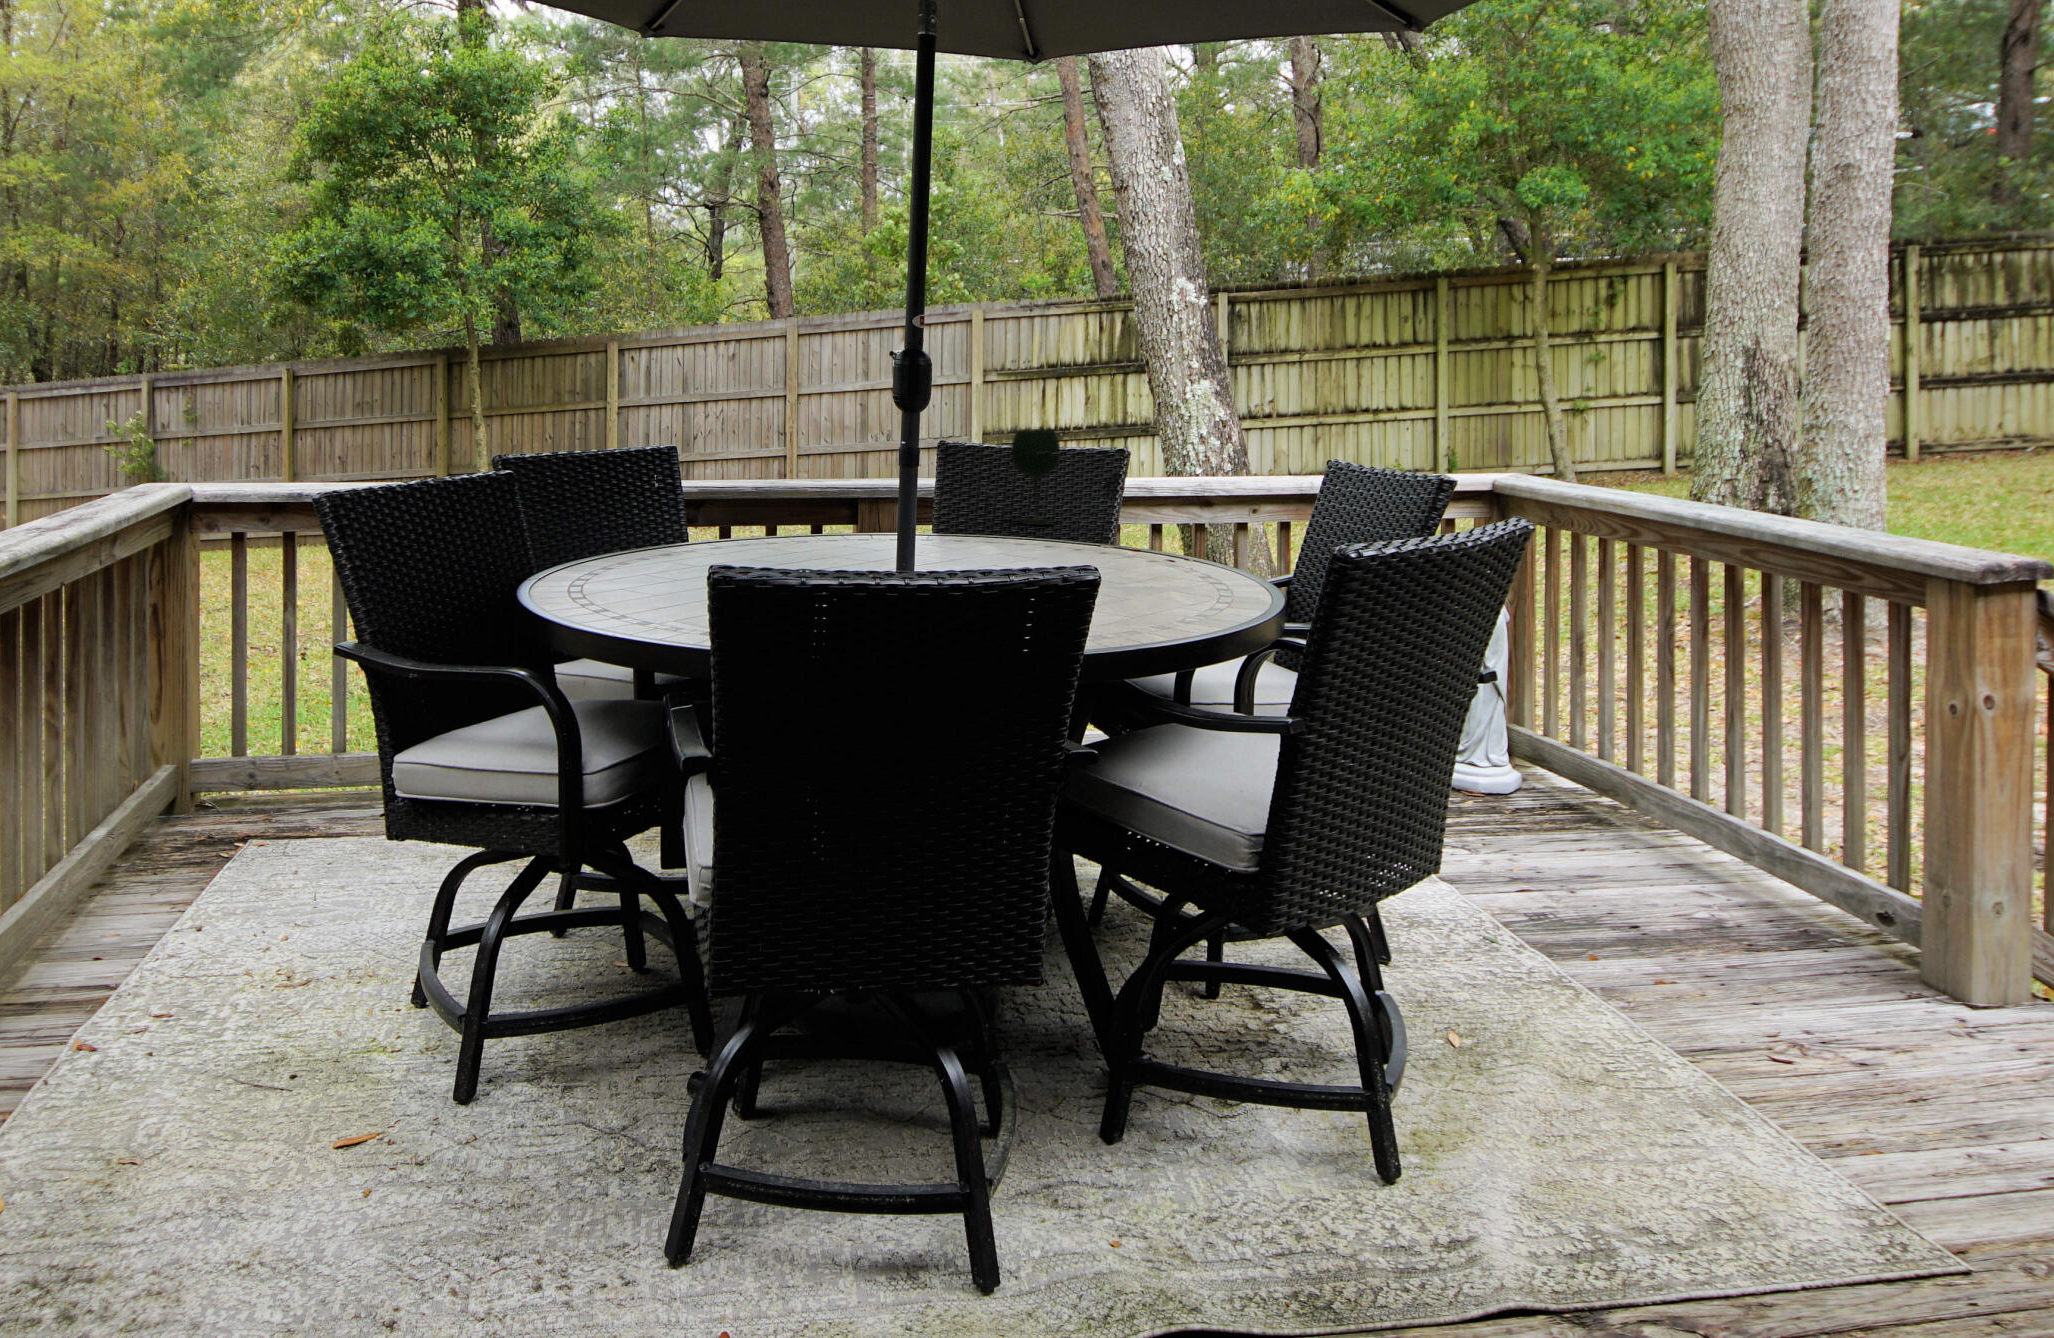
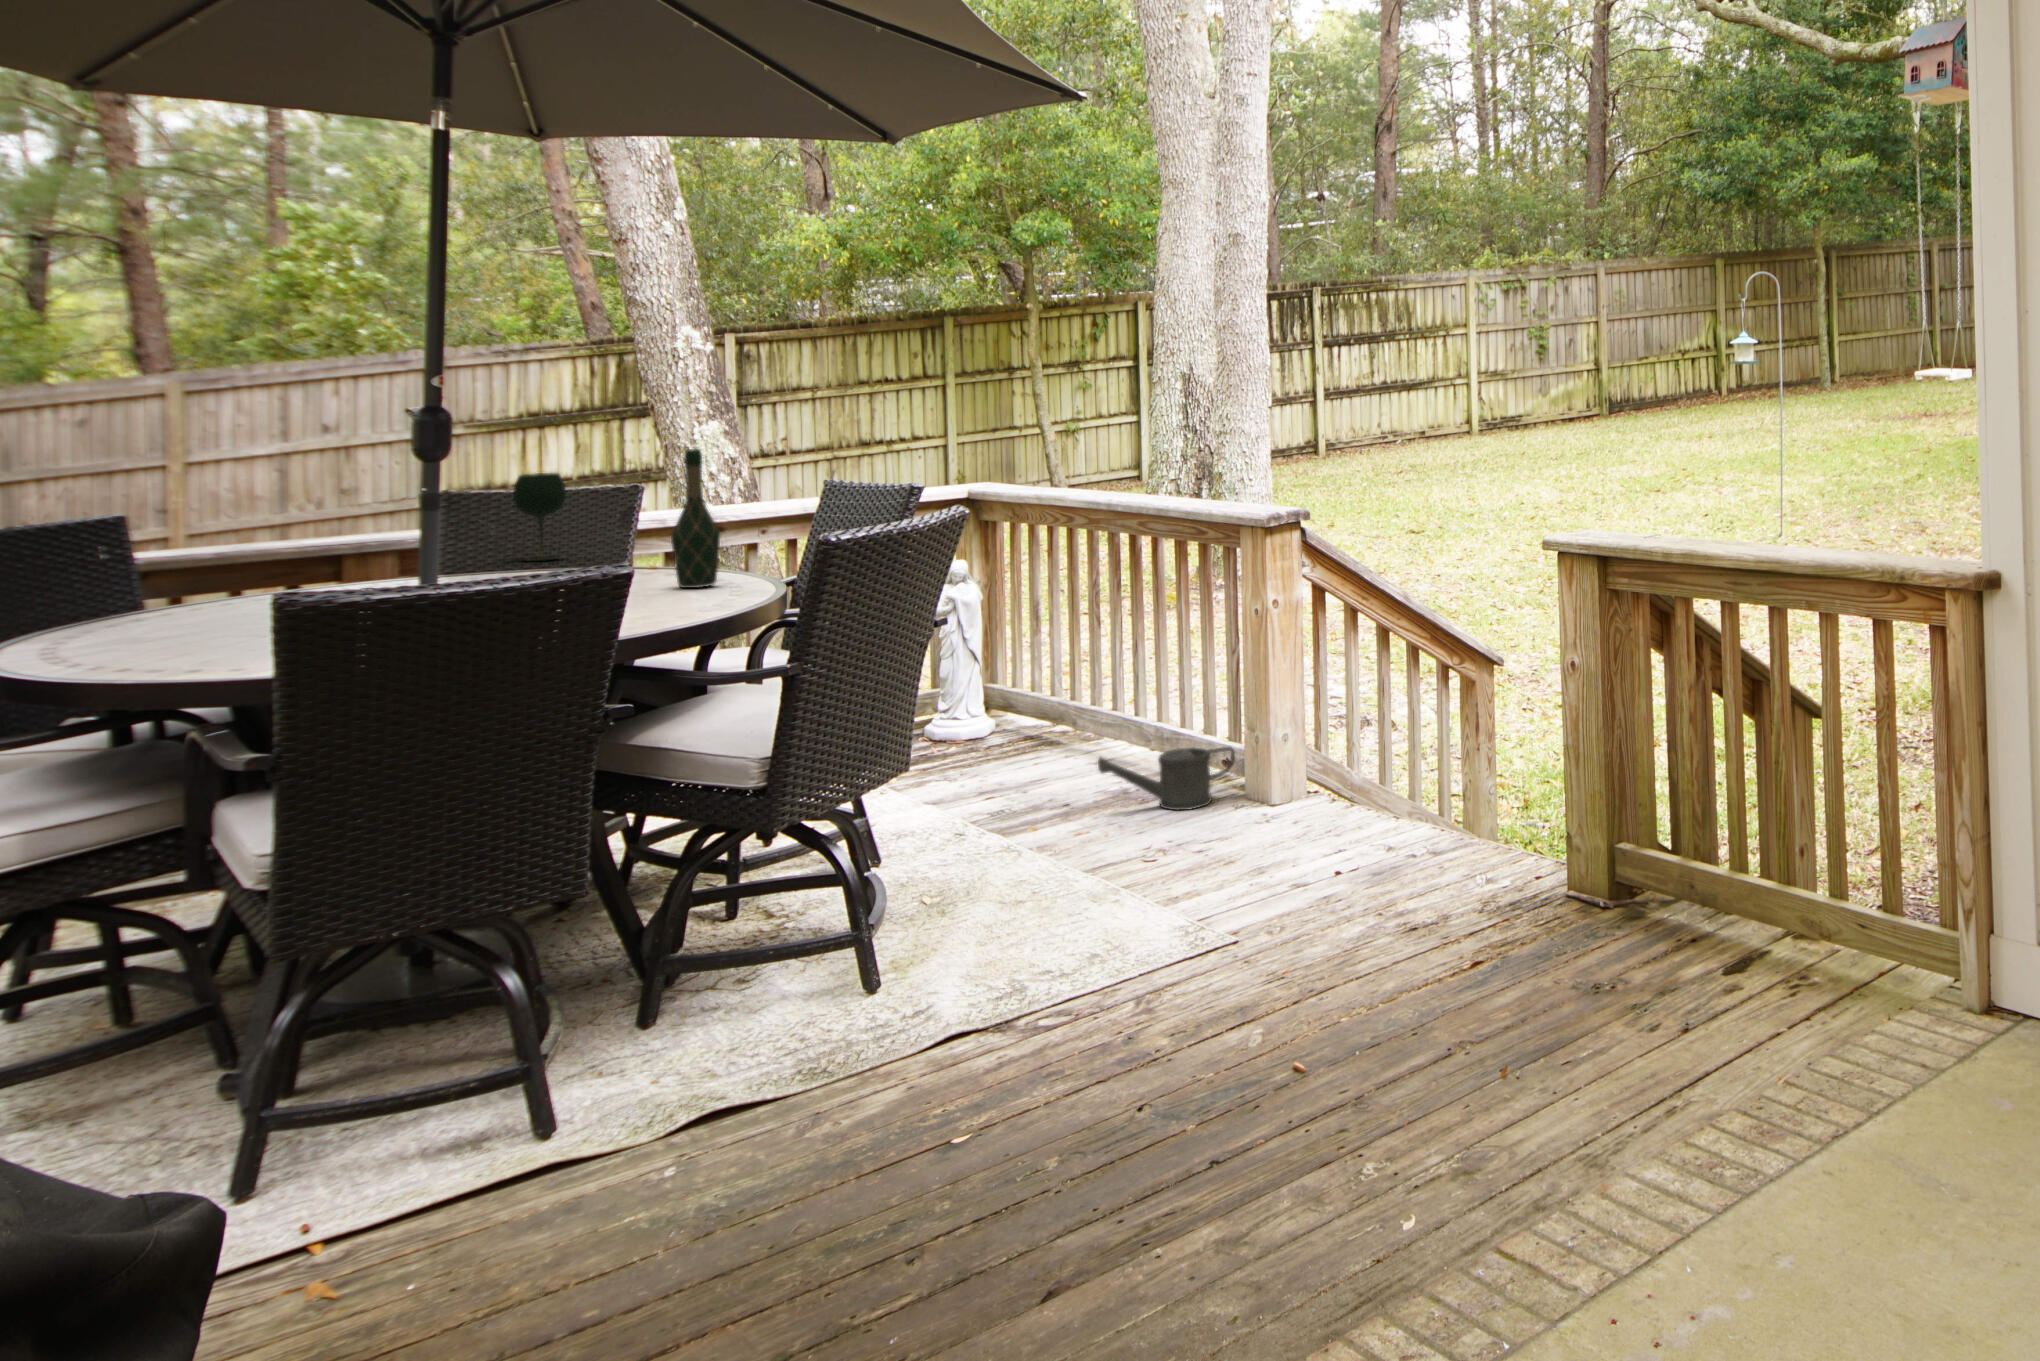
wine bottle: none [1161,415,1215,584] -> present [671,449,720,588]
watering can: none [1683,875,1900,983] -> present [1098,747,1235,810]

